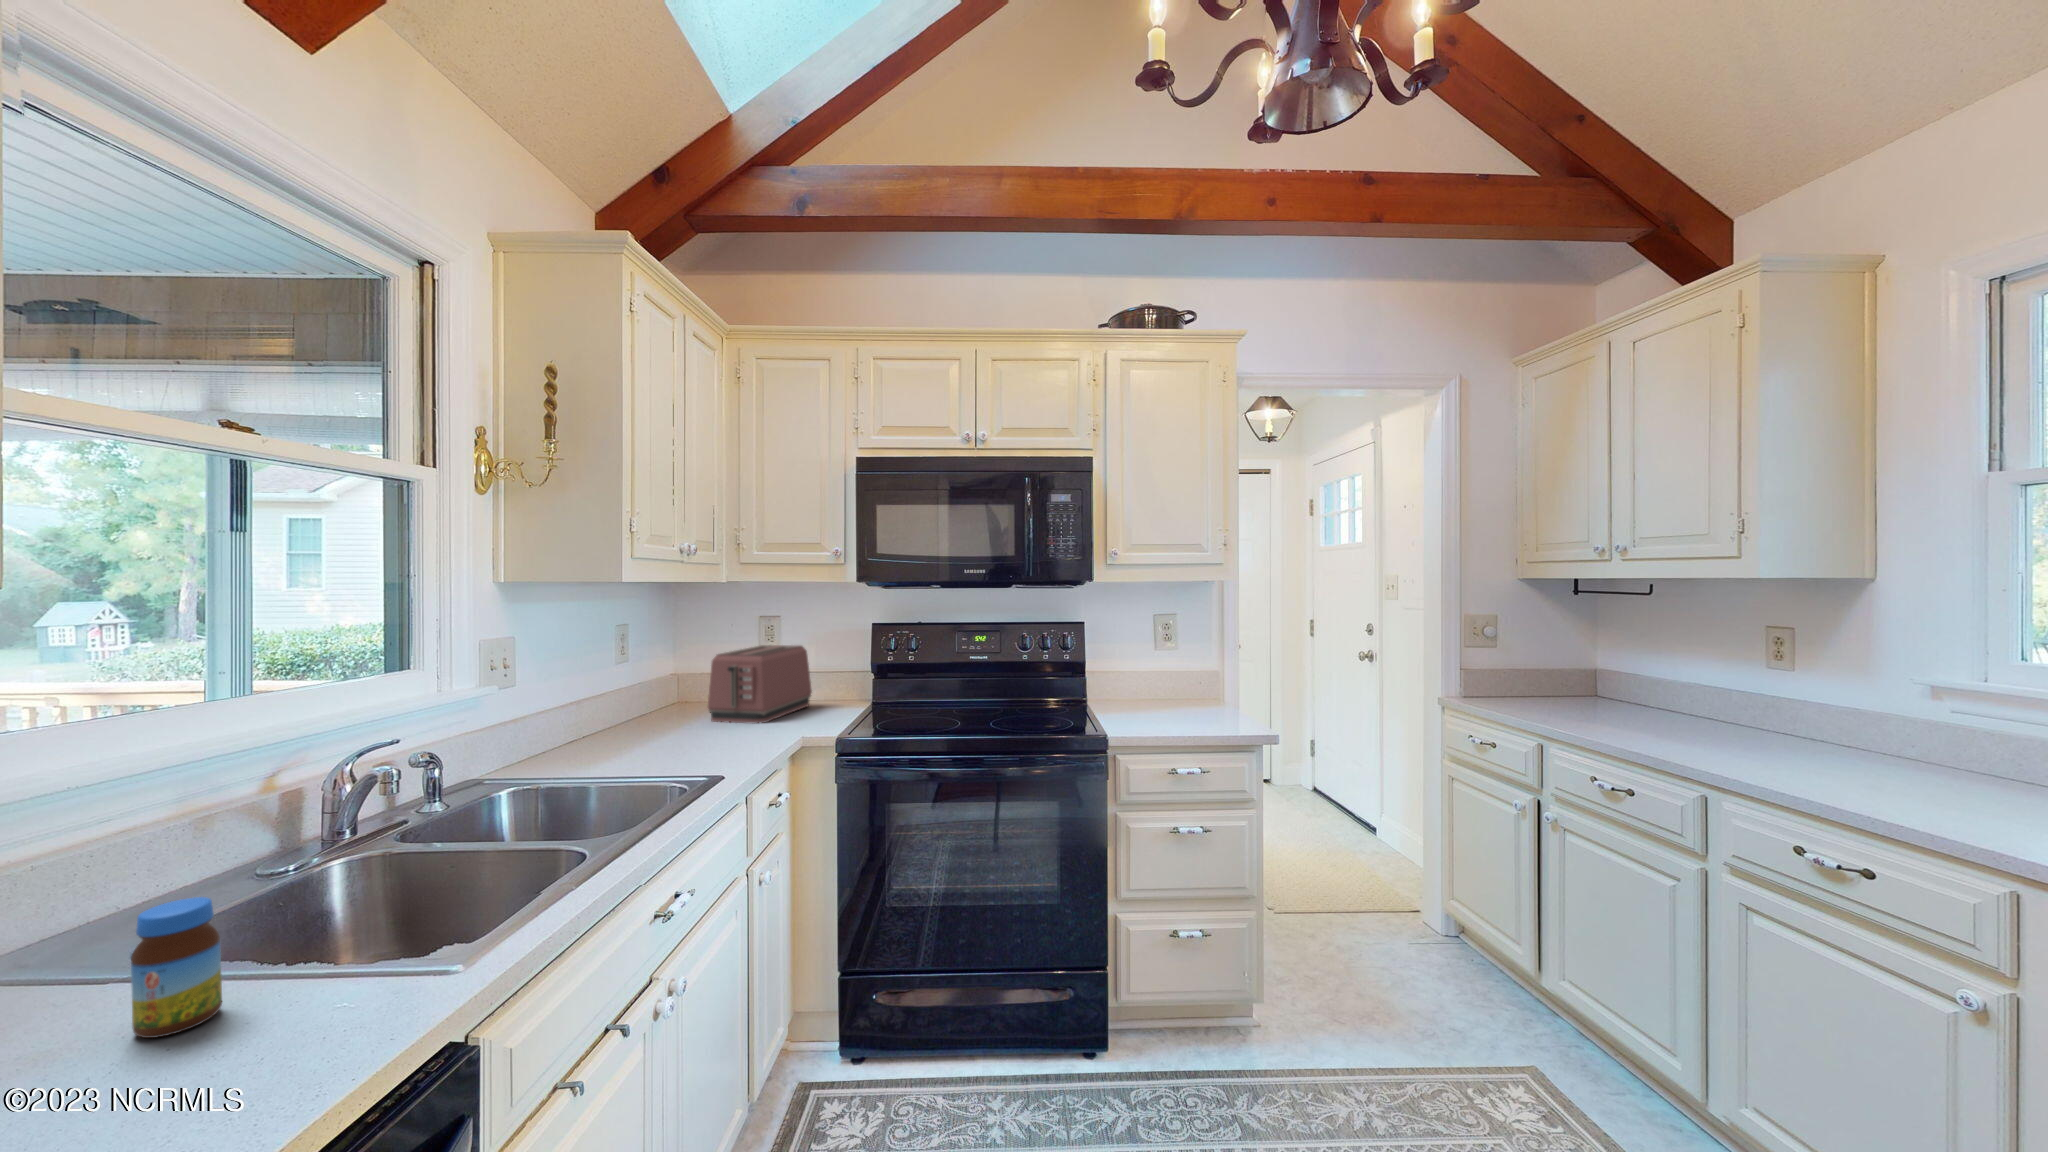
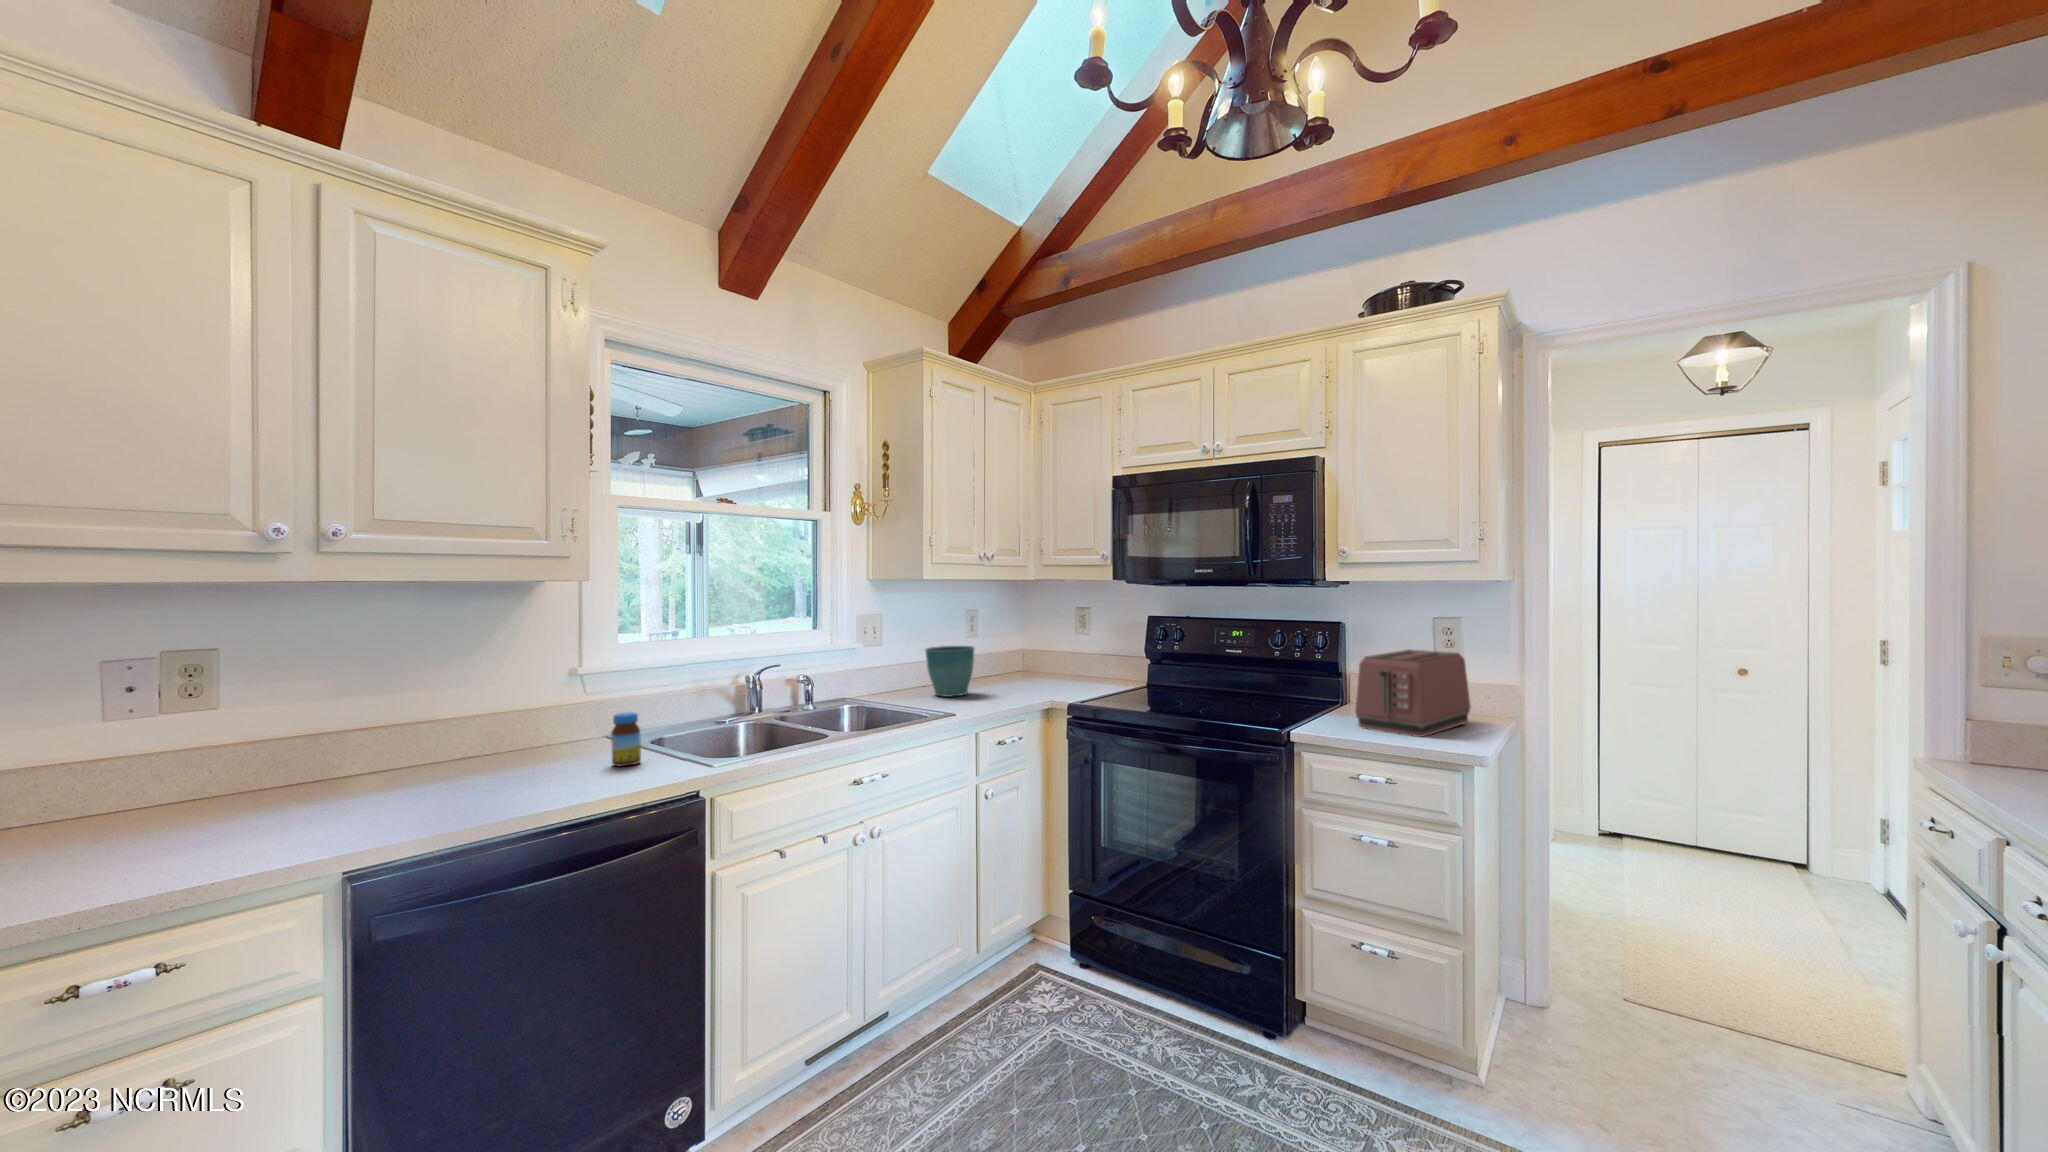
toaster: present [708,645,812,723] -> present [1355,650,1471,737]
flower pot: none [605,677,685,753] -> present [925,646,974,697]

